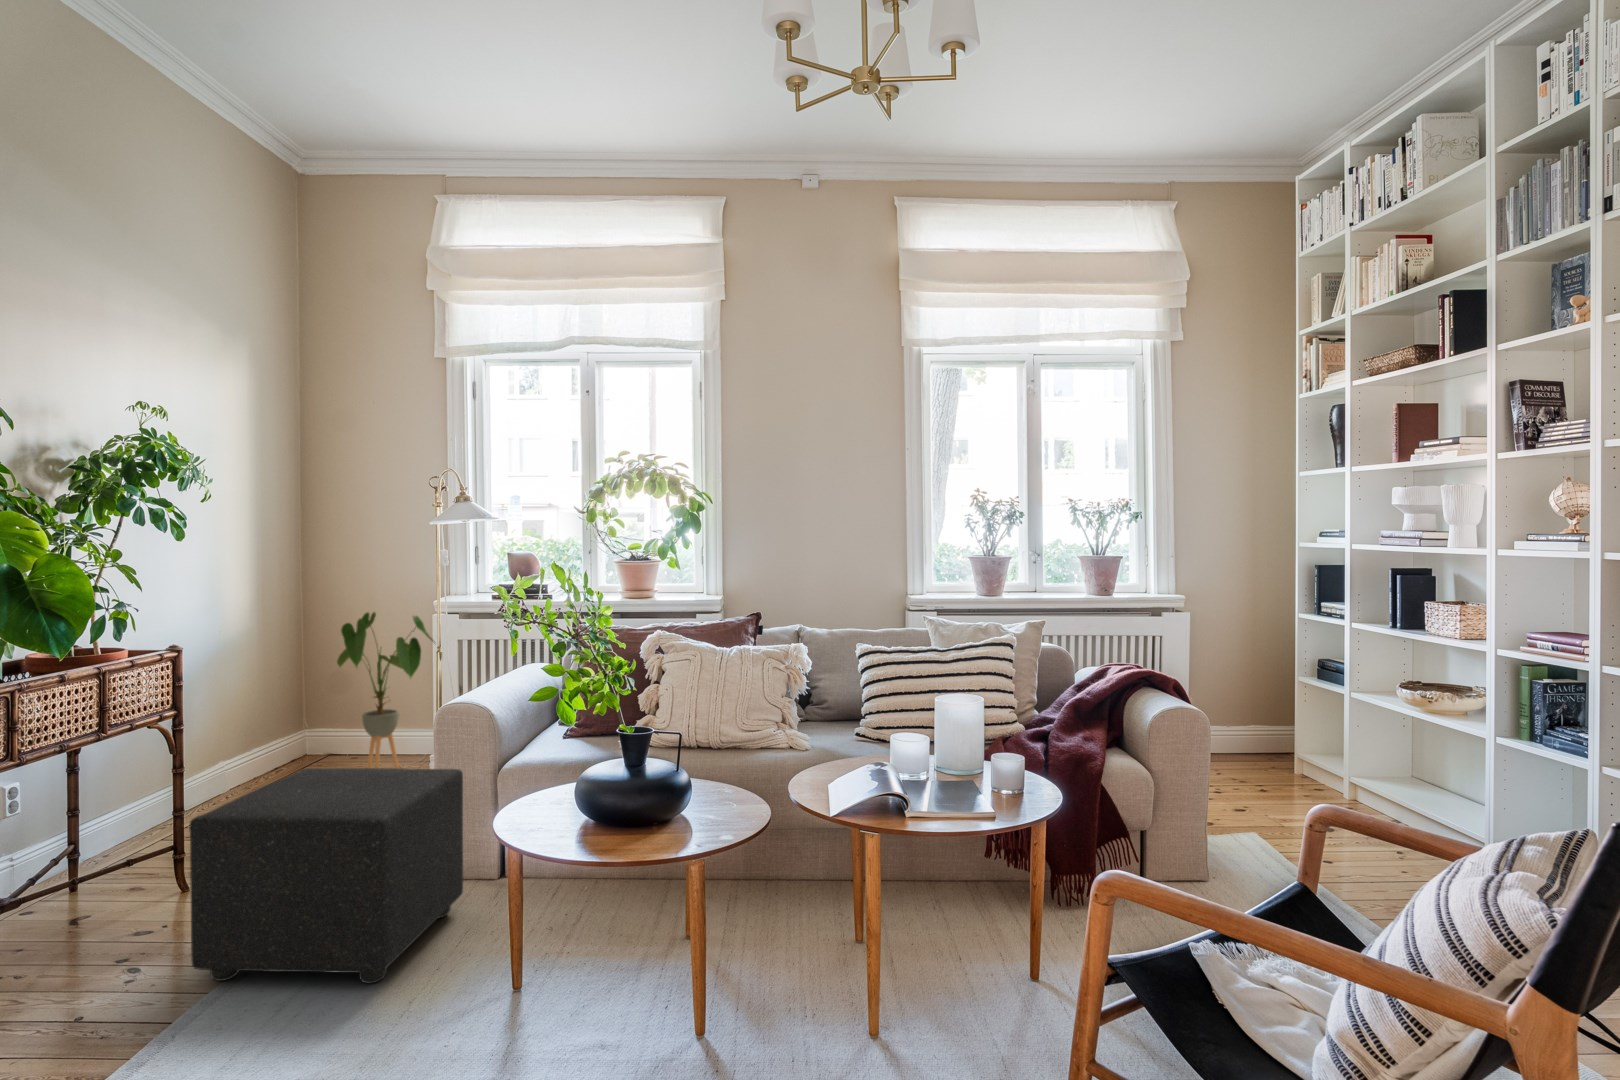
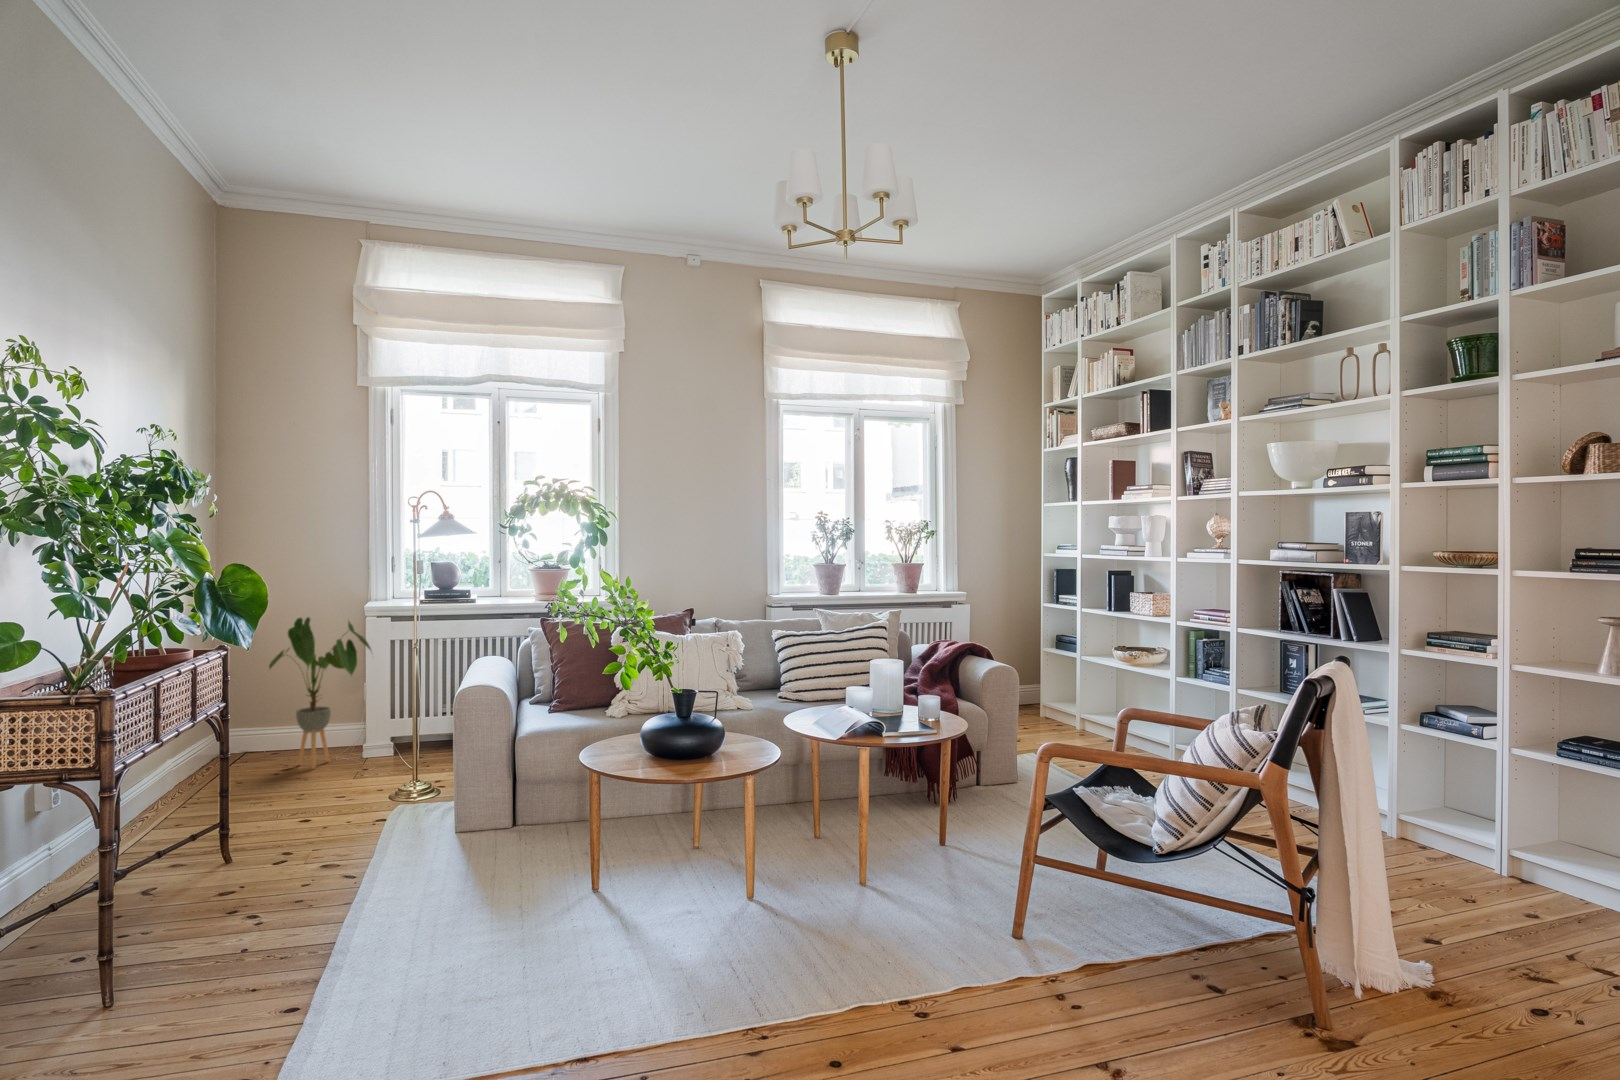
ottoman: present [189,768,463,983] -> none [327,737,506,912]

